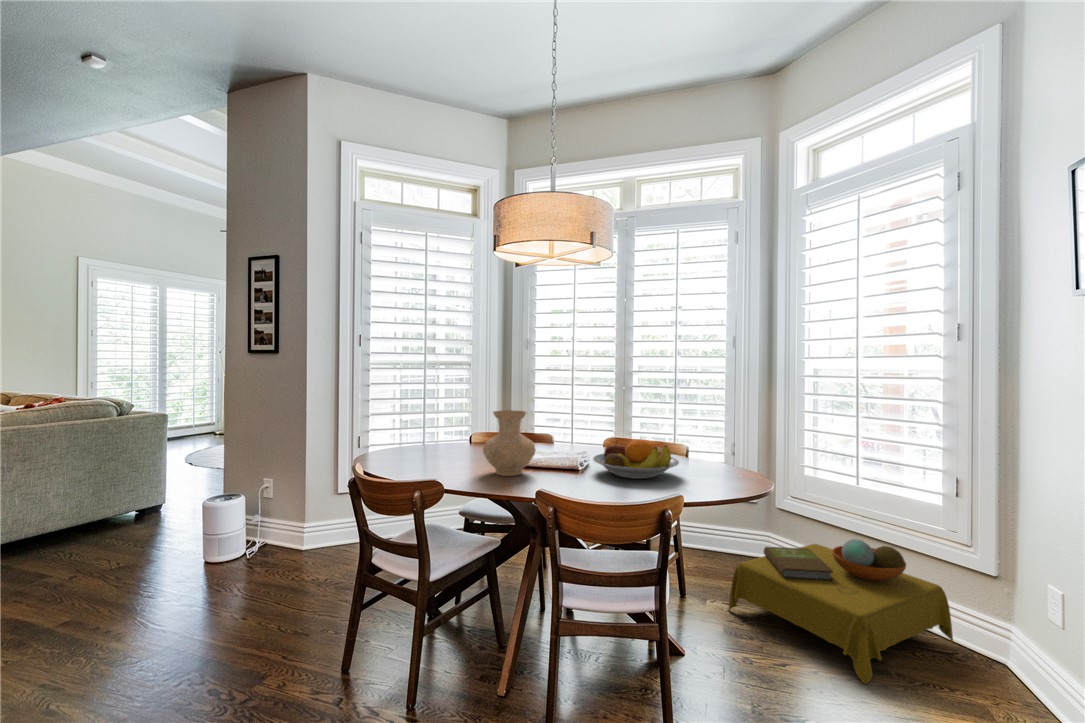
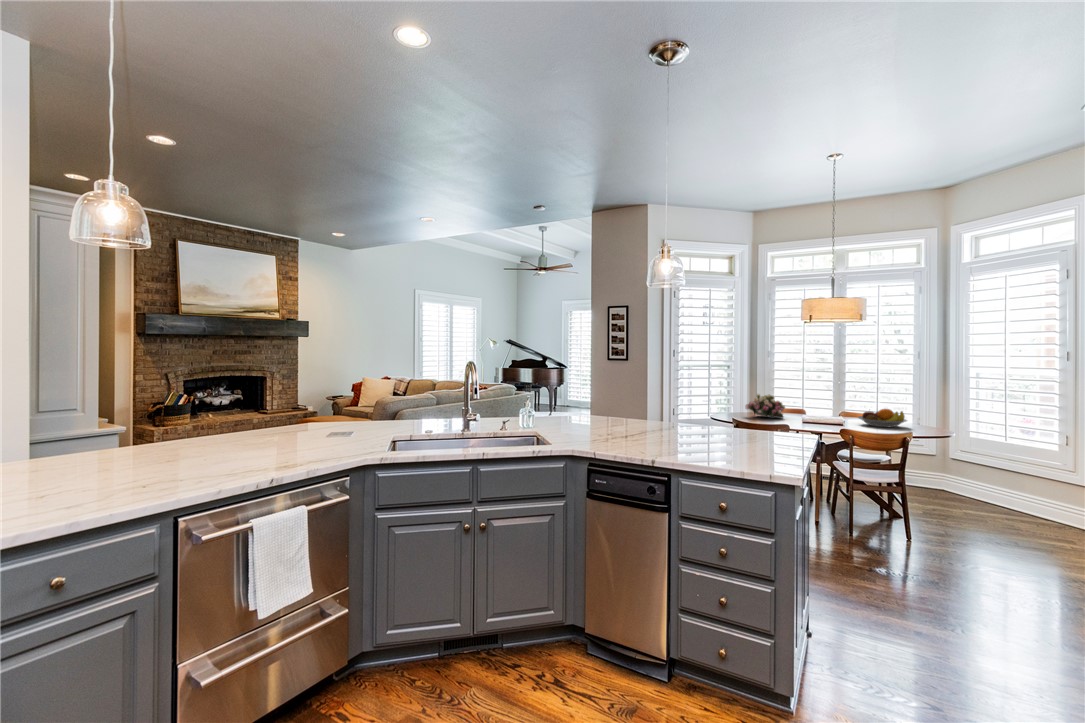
flower arrangement: none [407,410,482,459] -> present [745,394,785,418]
vase: present [483,410,535,476] -> none [801,394,830,424]
side table: present [728,539,953,684] -> none [924,466,1065,530]

